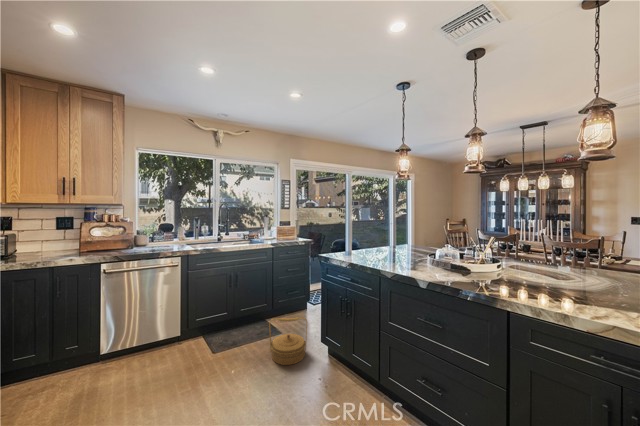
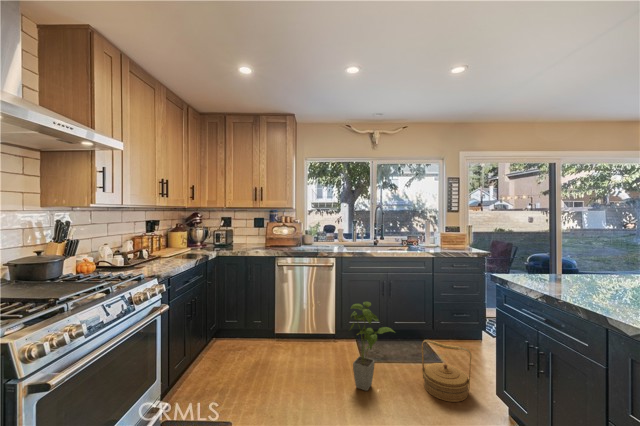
house plant: none [201,296,249,383] -> present [350,302,394,391]

